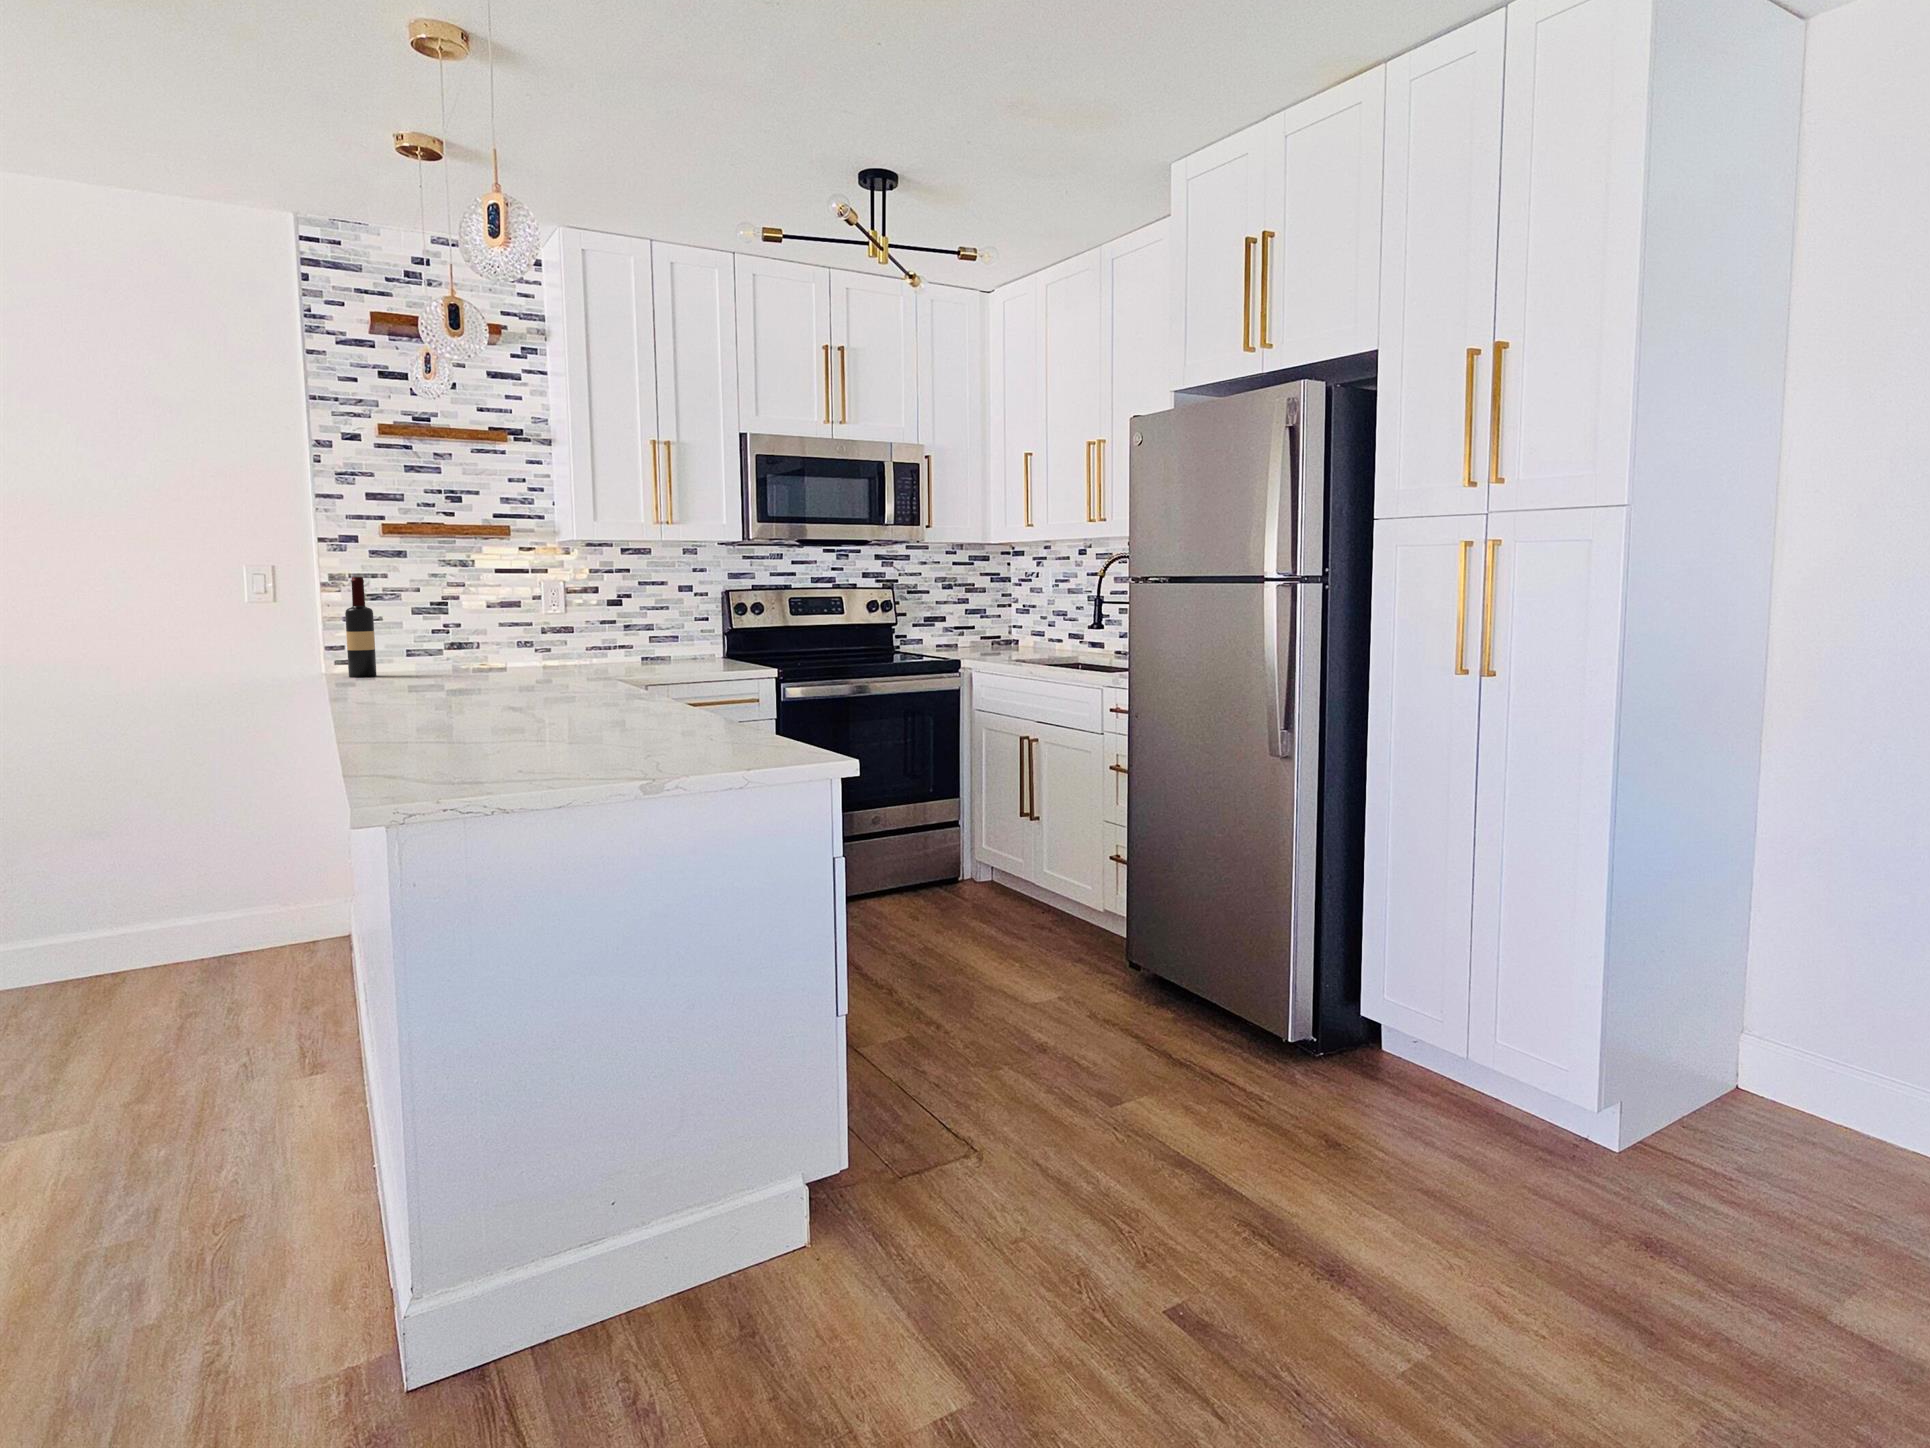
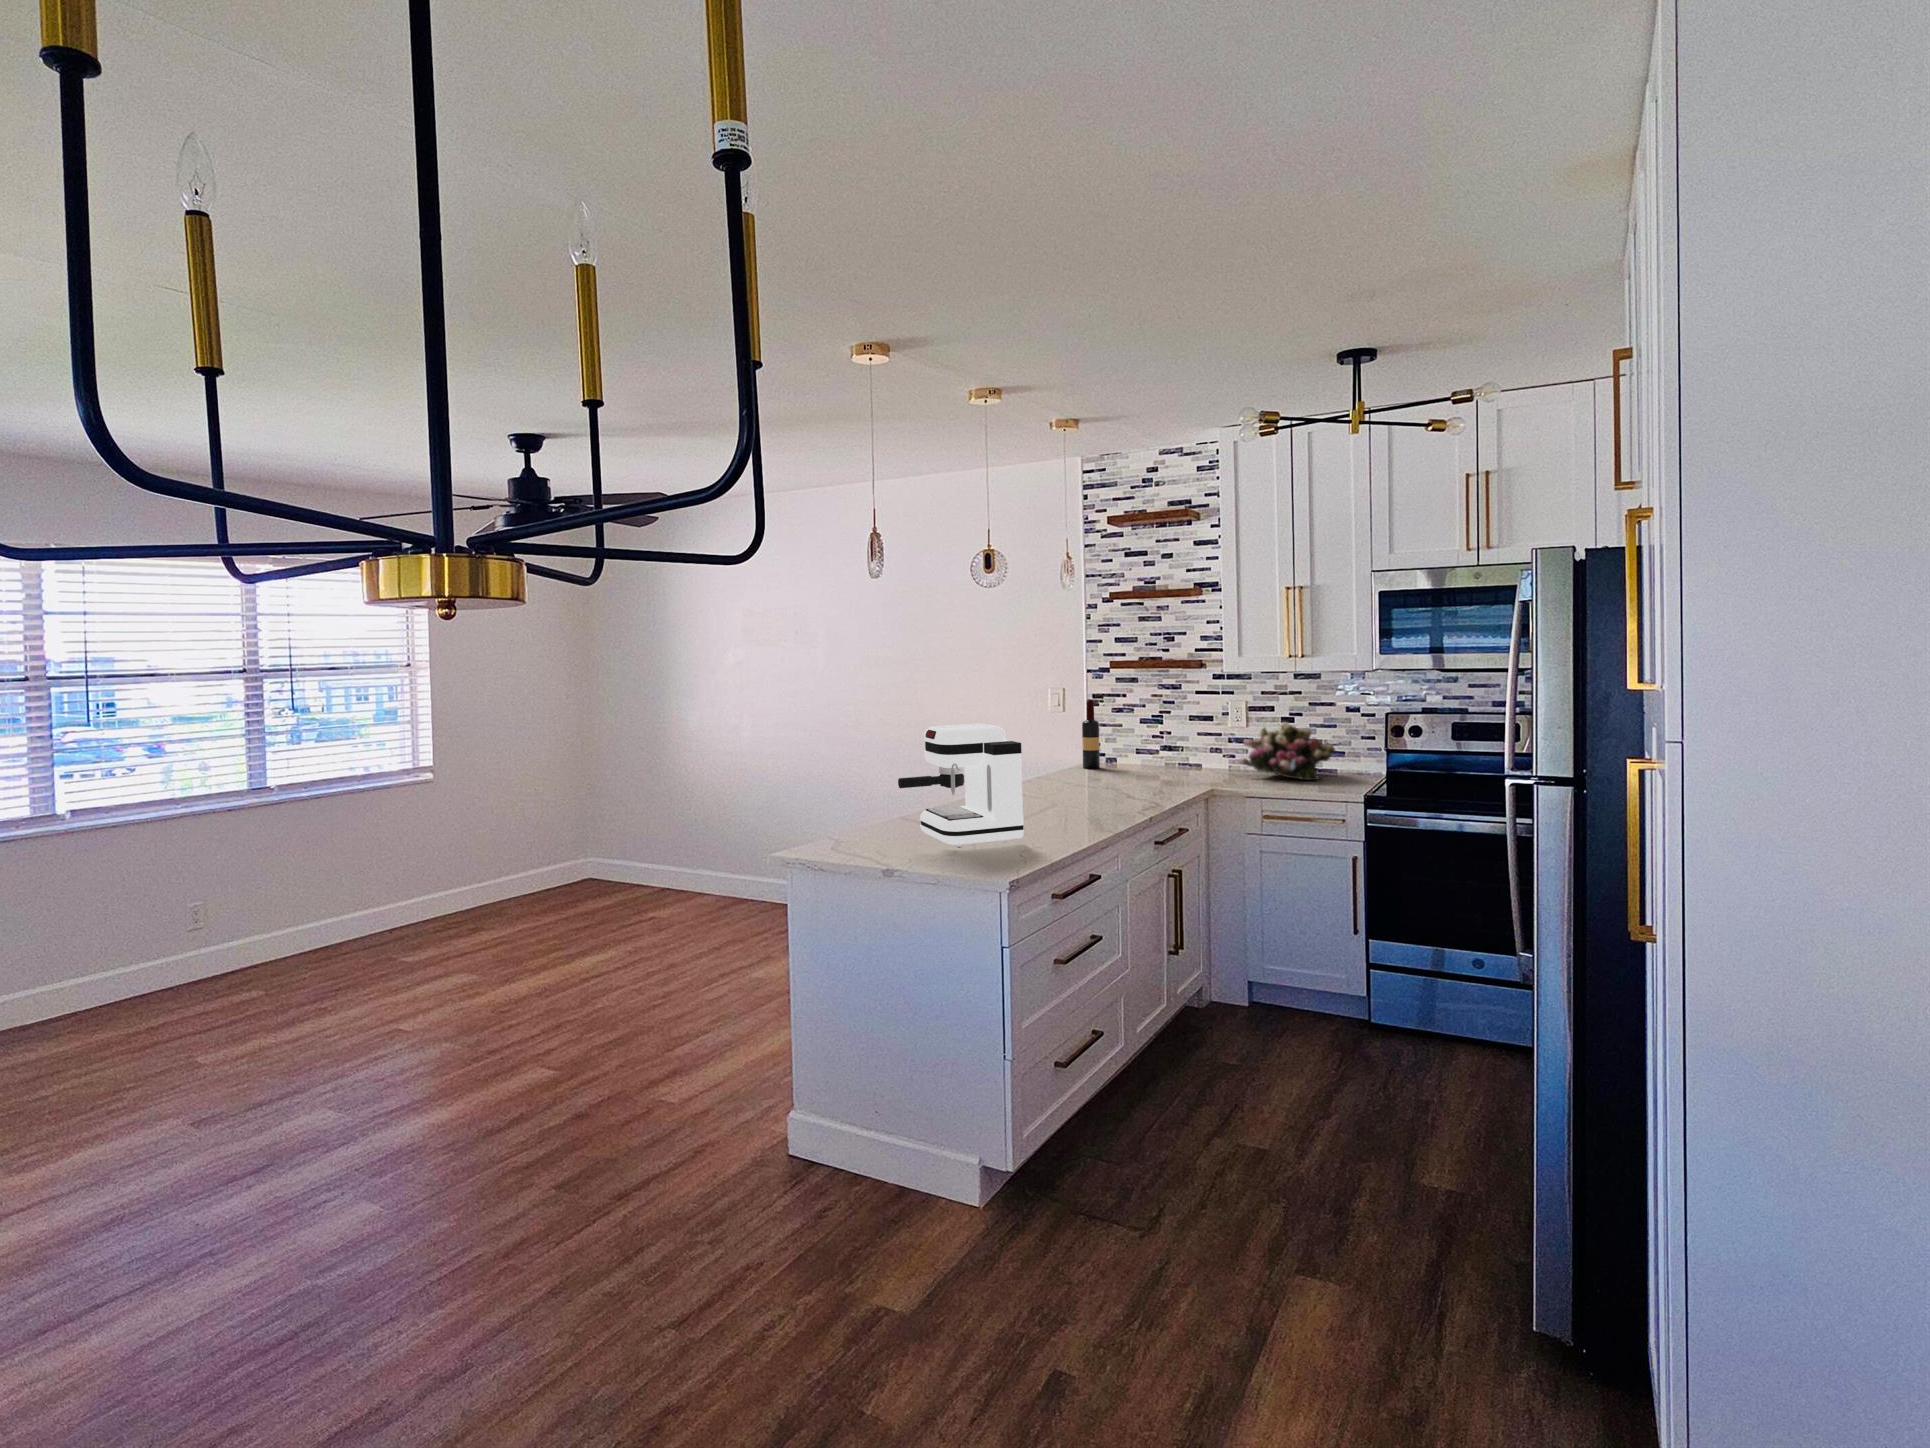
coffee maker: none [388,562,580,738] -> present [898,724,1024,847]
flower arrangement: none [580,603,687,666] -> present [1238,722,1335,780]

